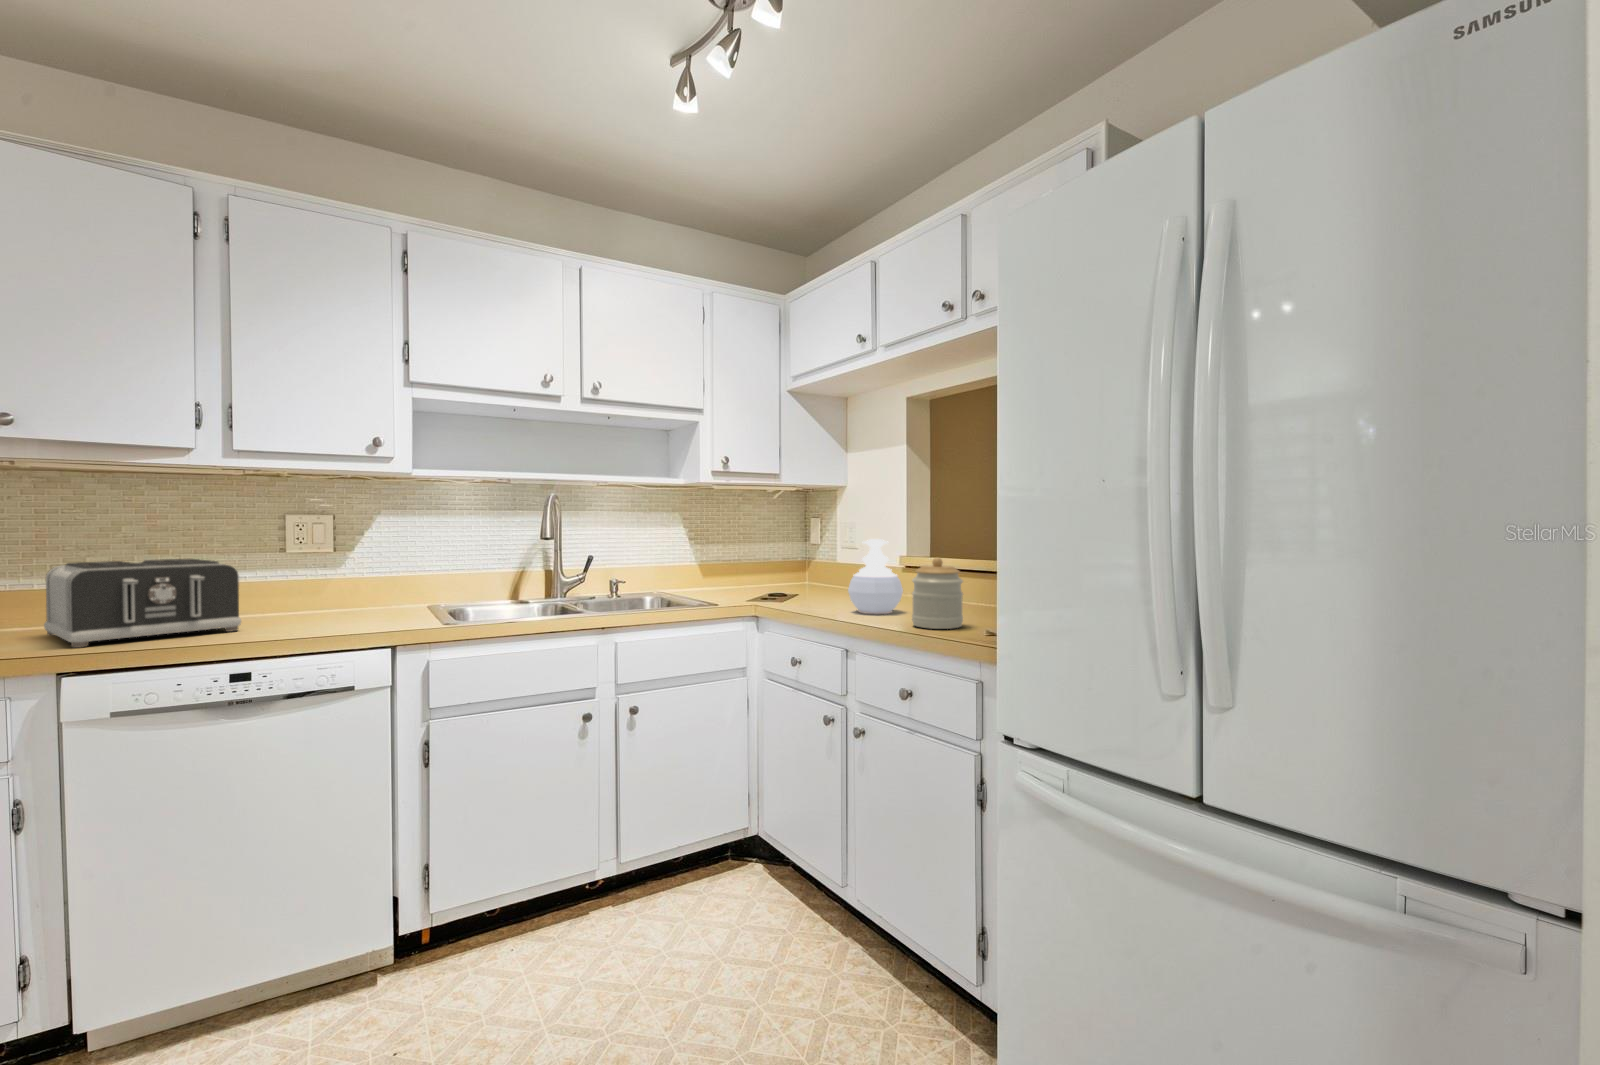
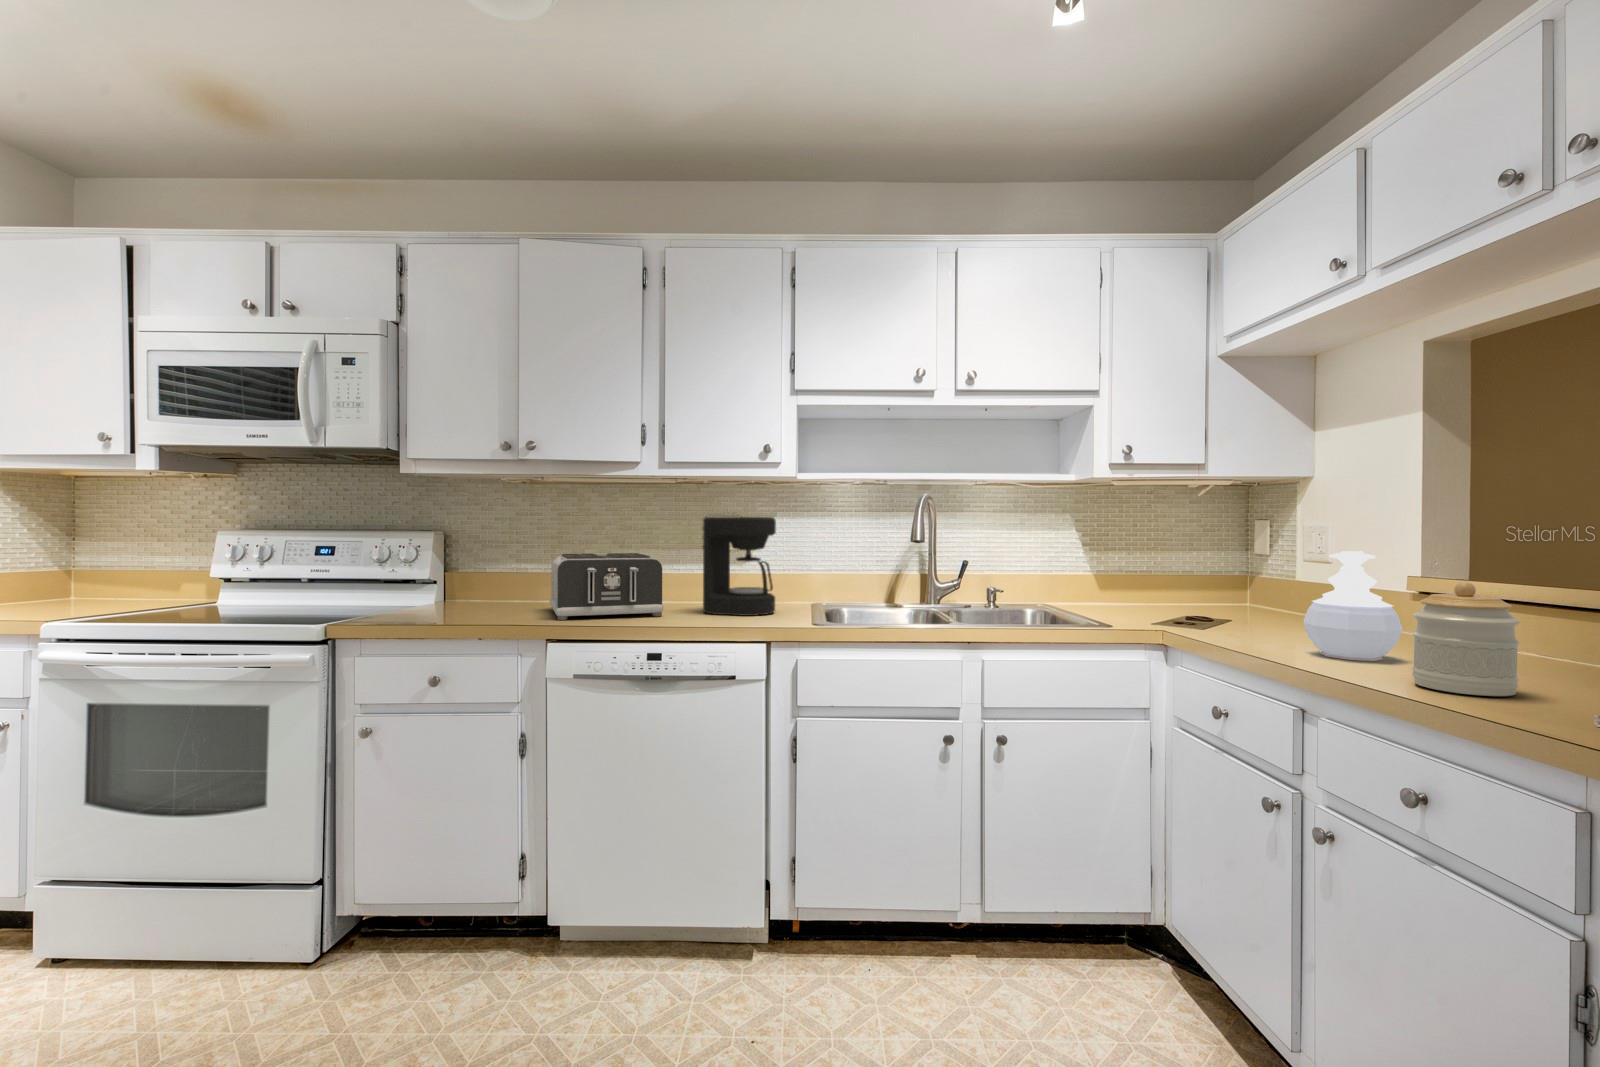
coffee maker: none [293,515,389,624] -> present [703,517,776,616]

